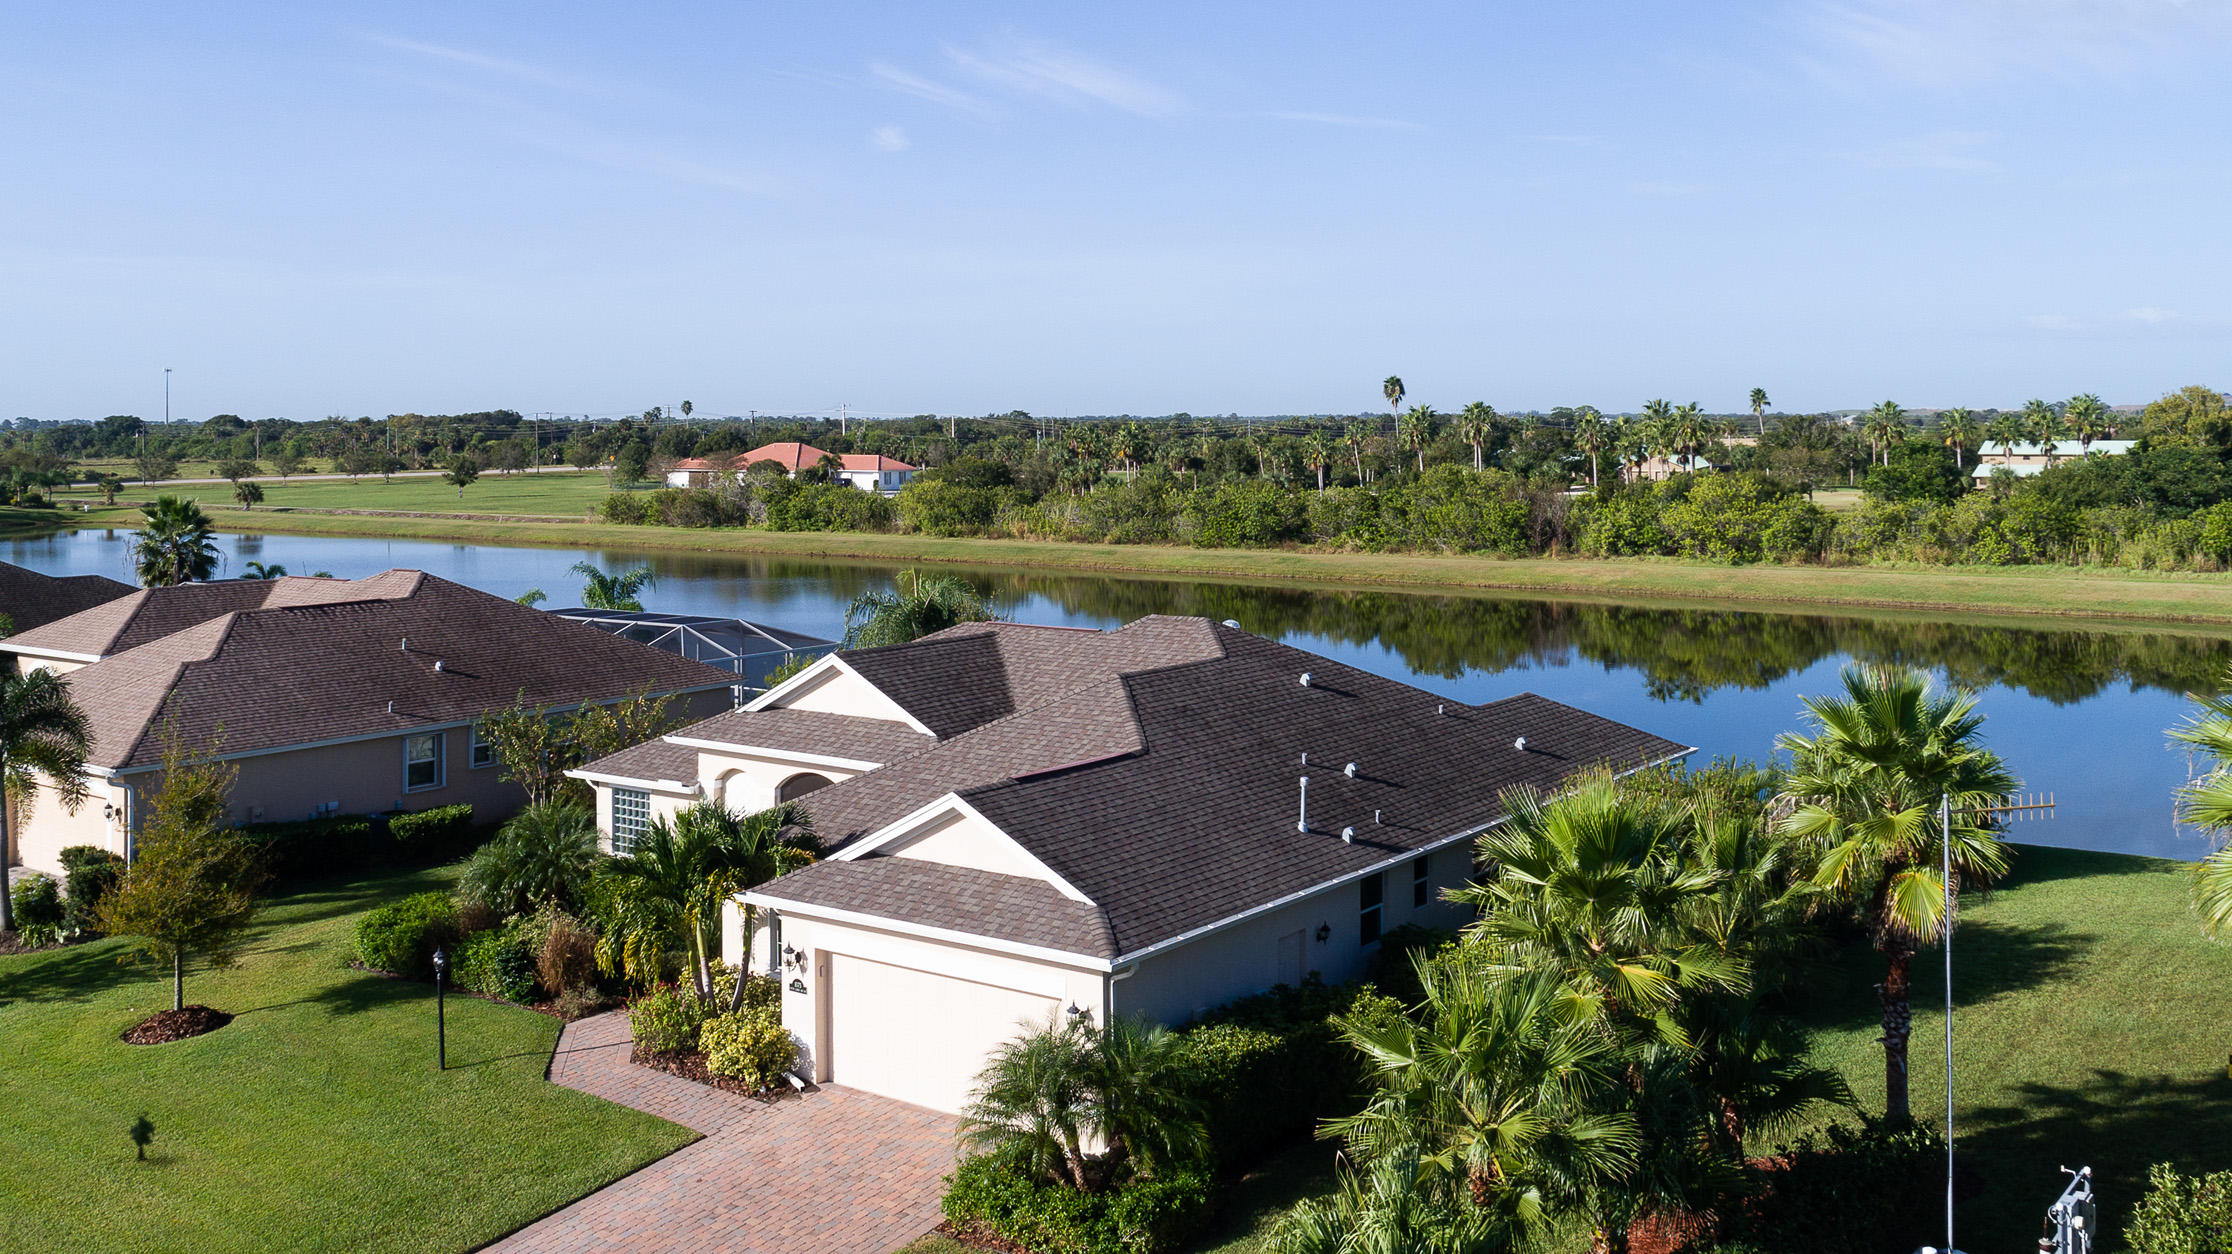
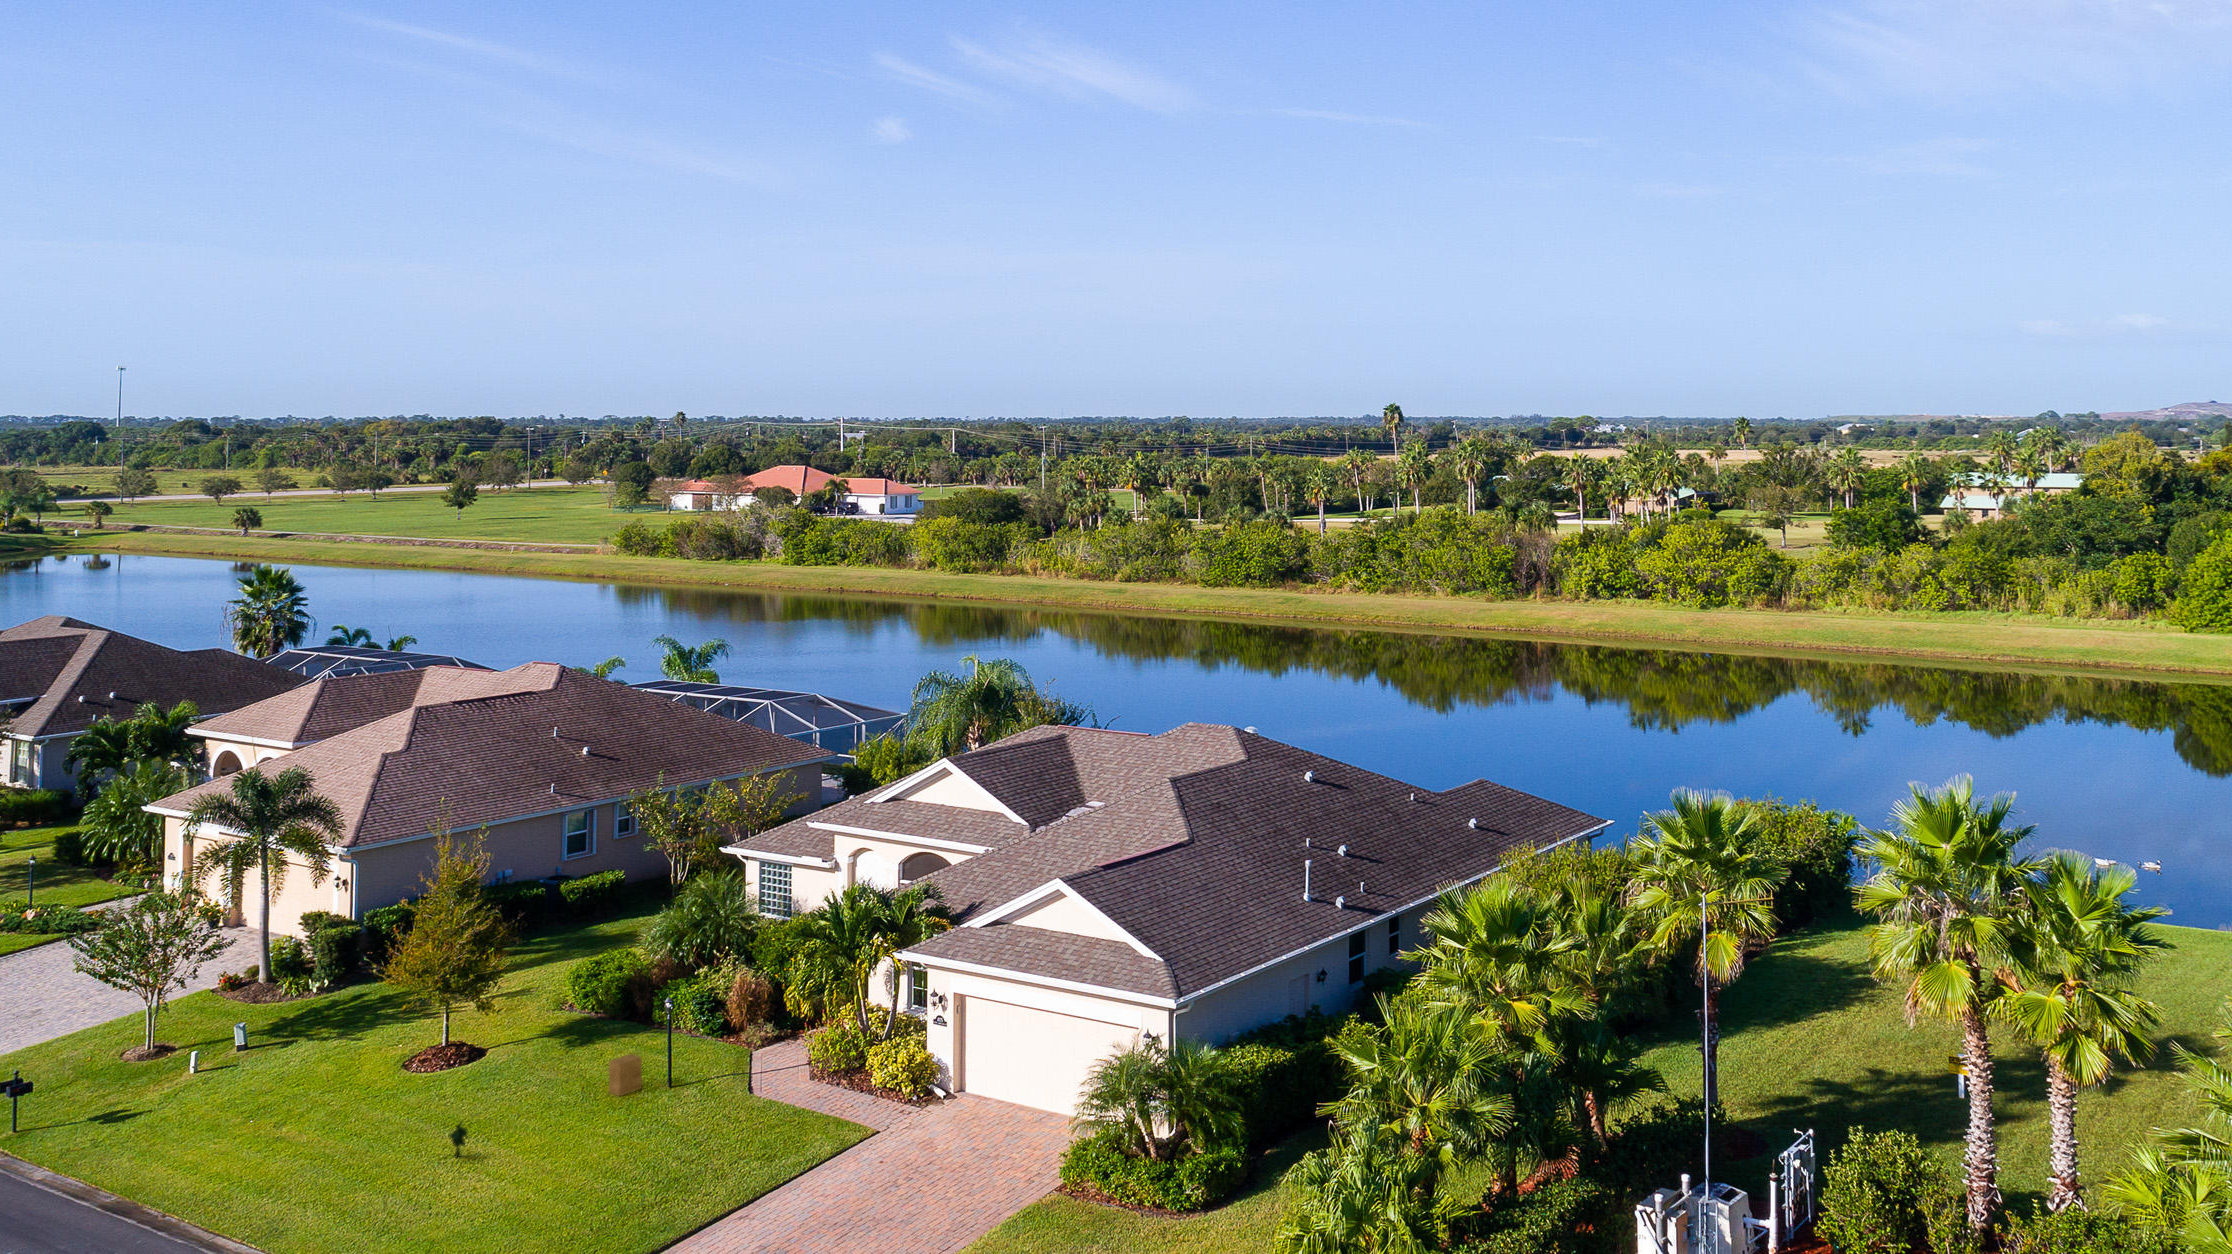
cardboard box: none [367,1024,412,1080] -> present [609,1054,642,1096]

